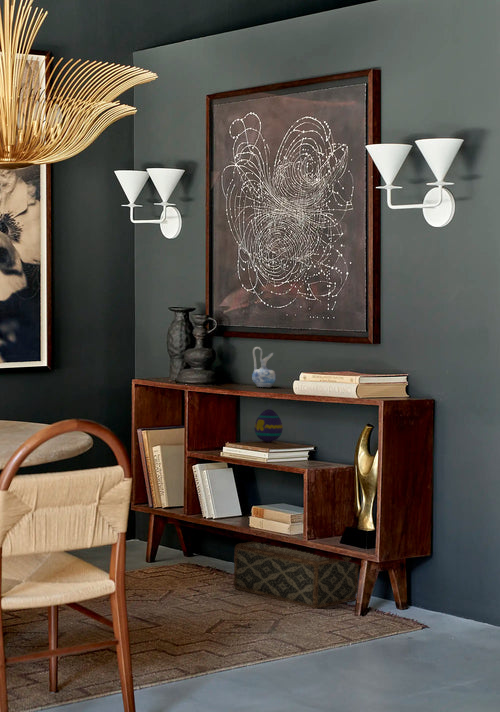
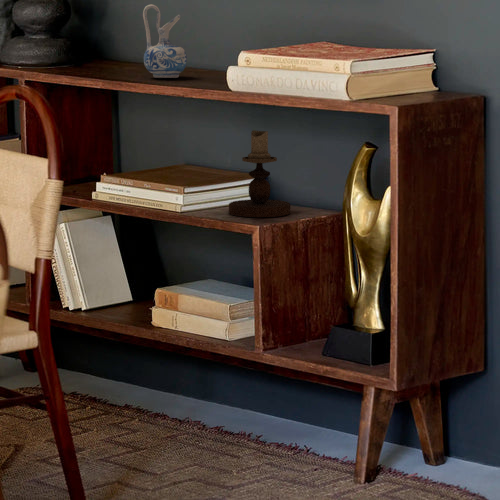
decorative egg: present [254,409,283,442] -> none [151,117,201,175]
candlestick: none [294,417,329,465] -> present [229,130,290,217]
woven basket: present [234,542,359,609] -> none [128,335,345,469]

